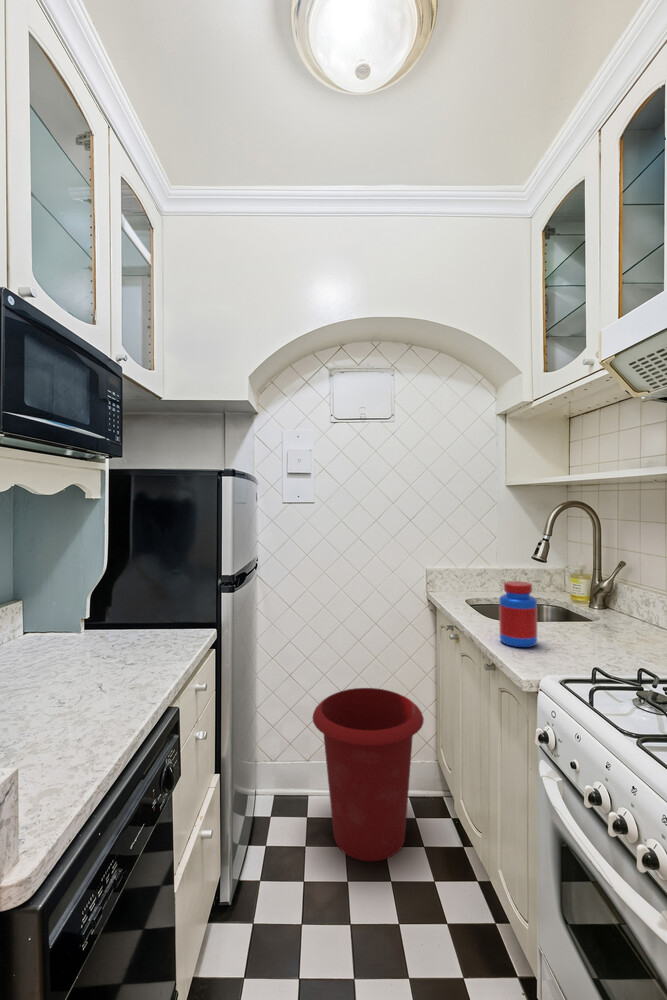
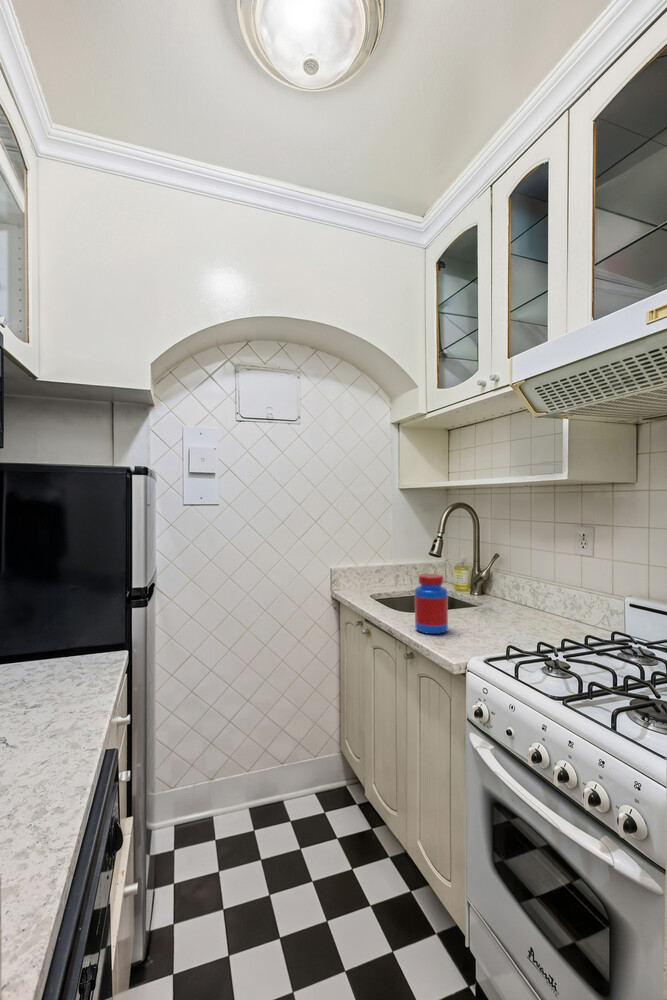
waste bin: present [313,688,424,861] -> none [223,690,336,868]

